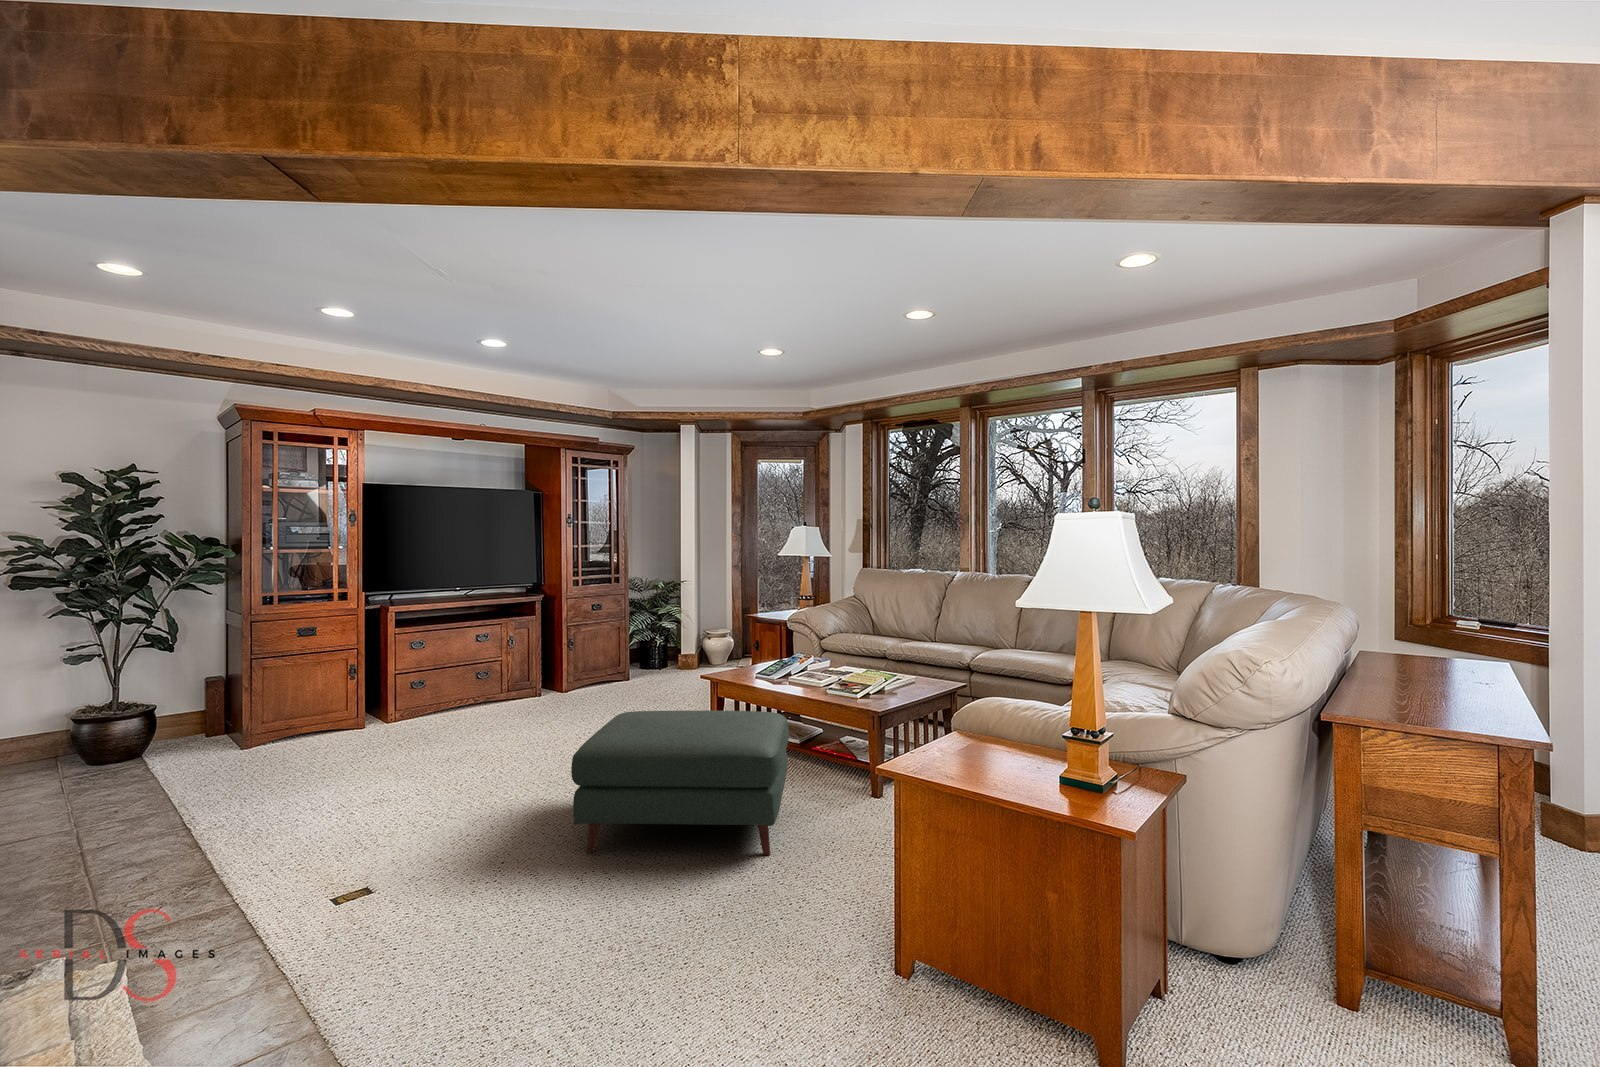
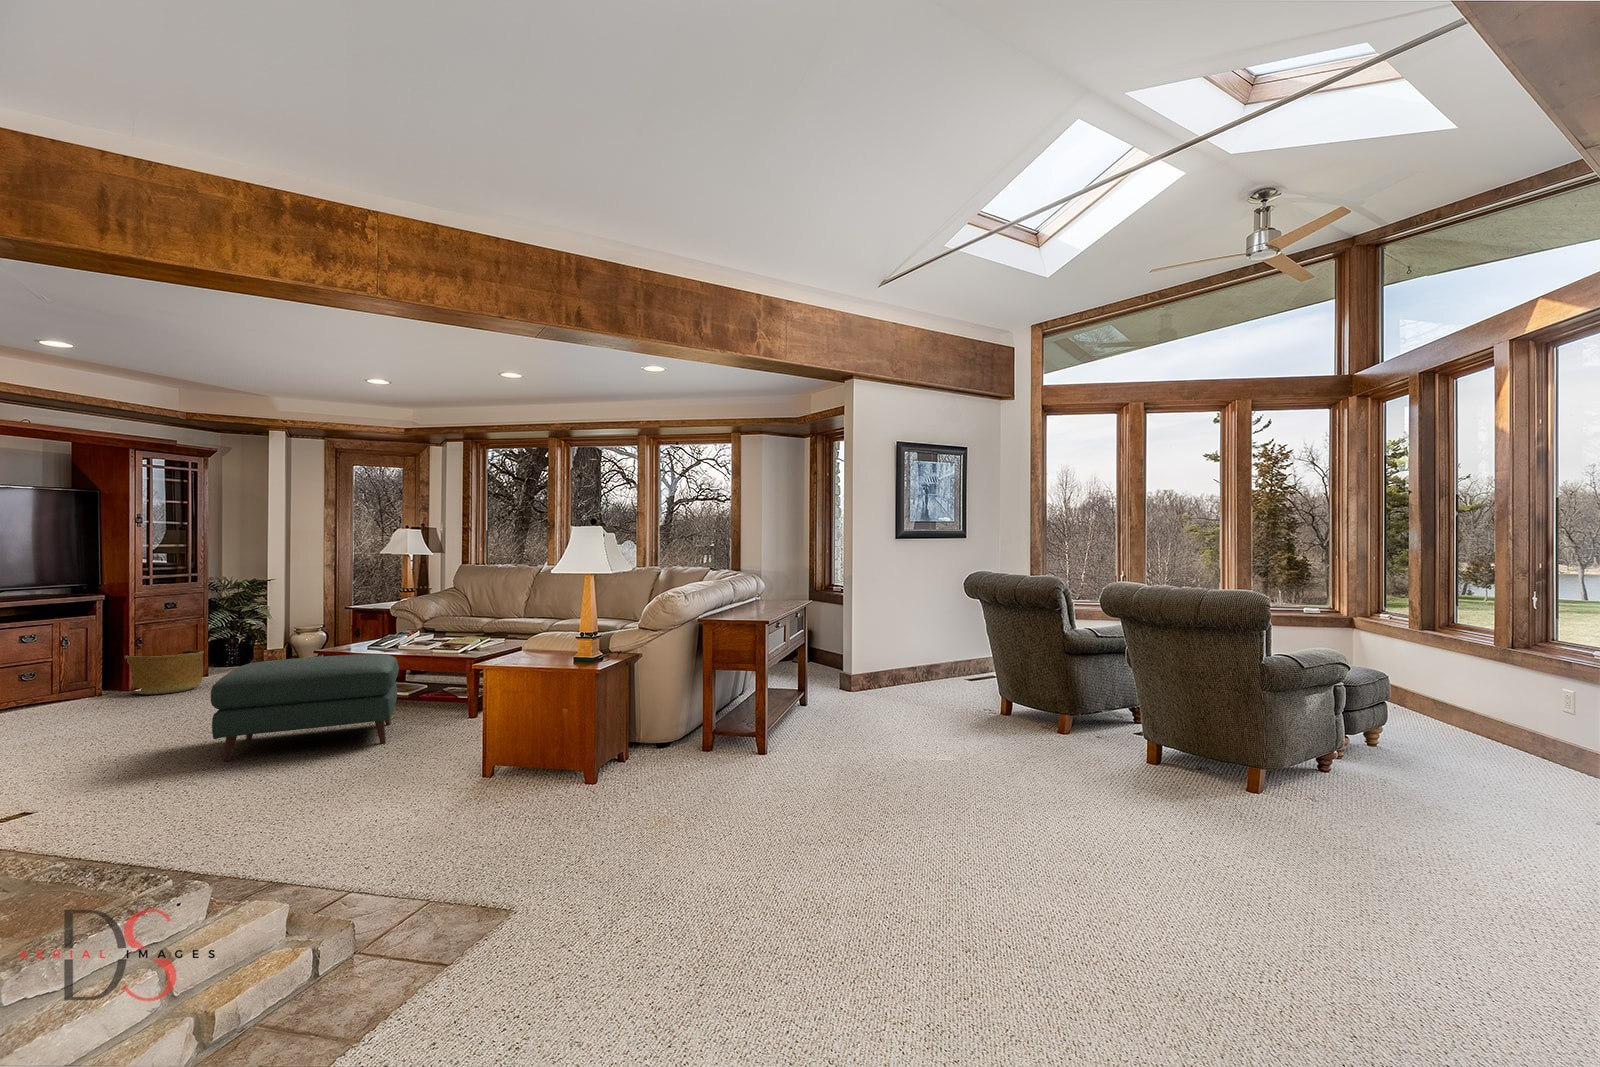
basket: none [557,653,620,699] -> present [125,650,204,695]

